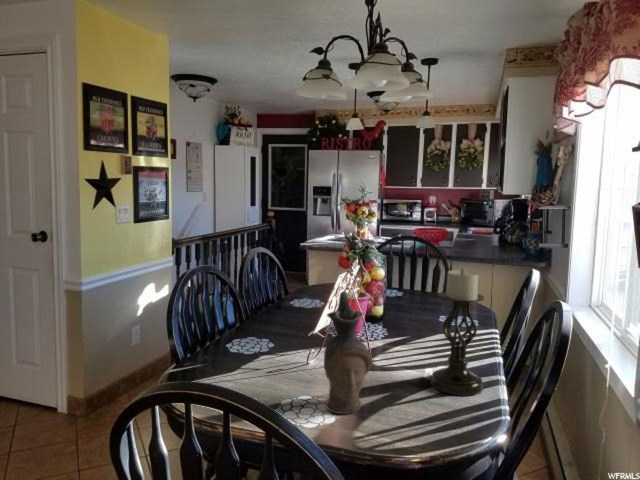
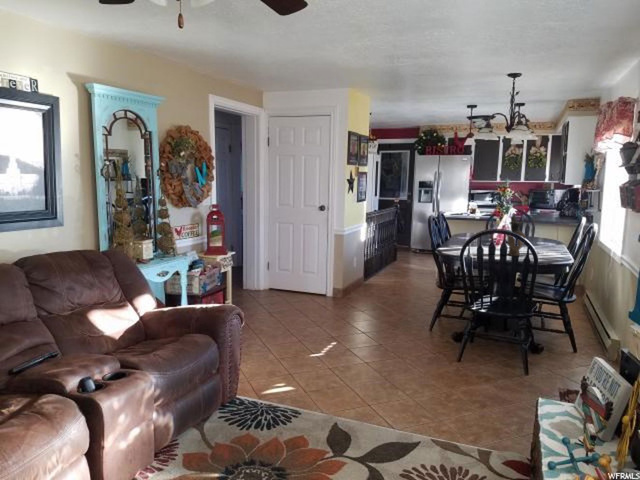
candle holder: present [431,268,484,396] -> none [542,209,563,254]

